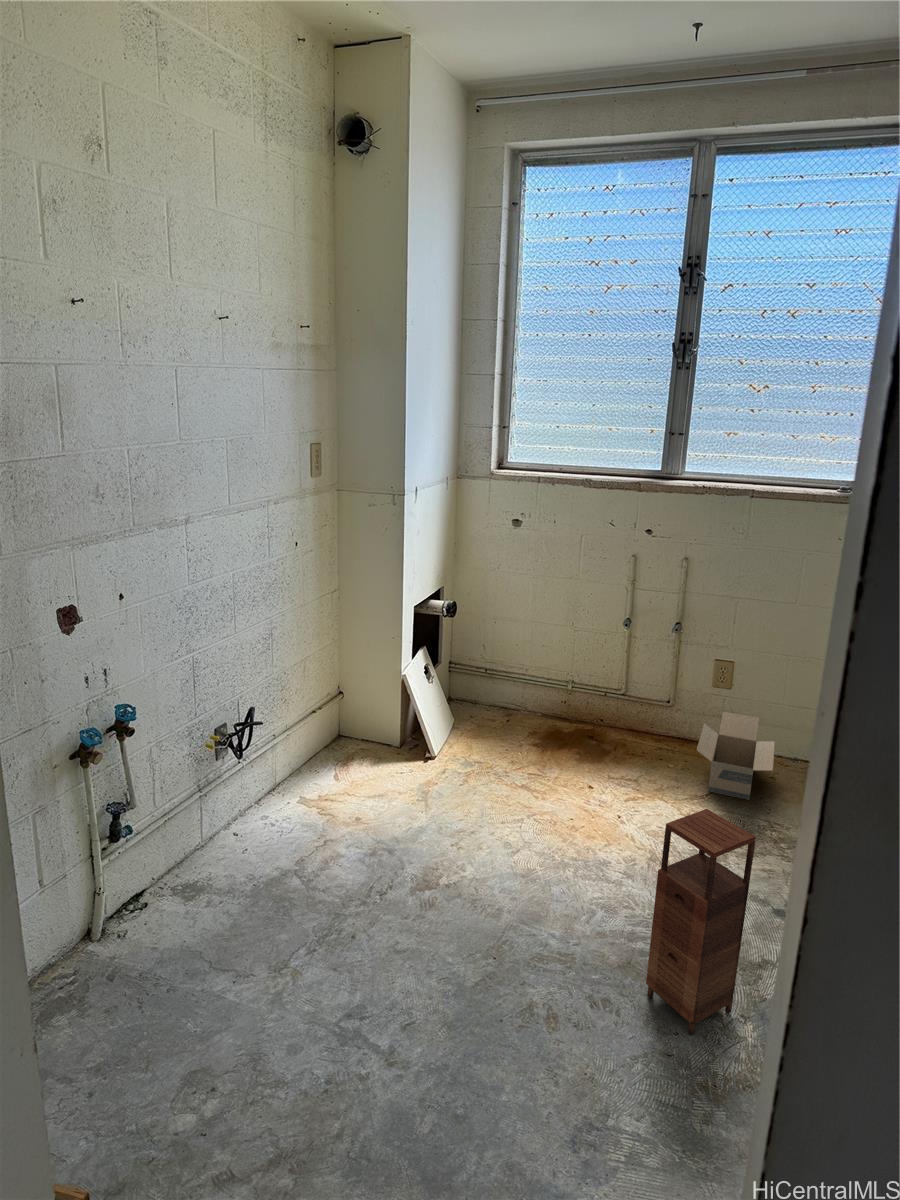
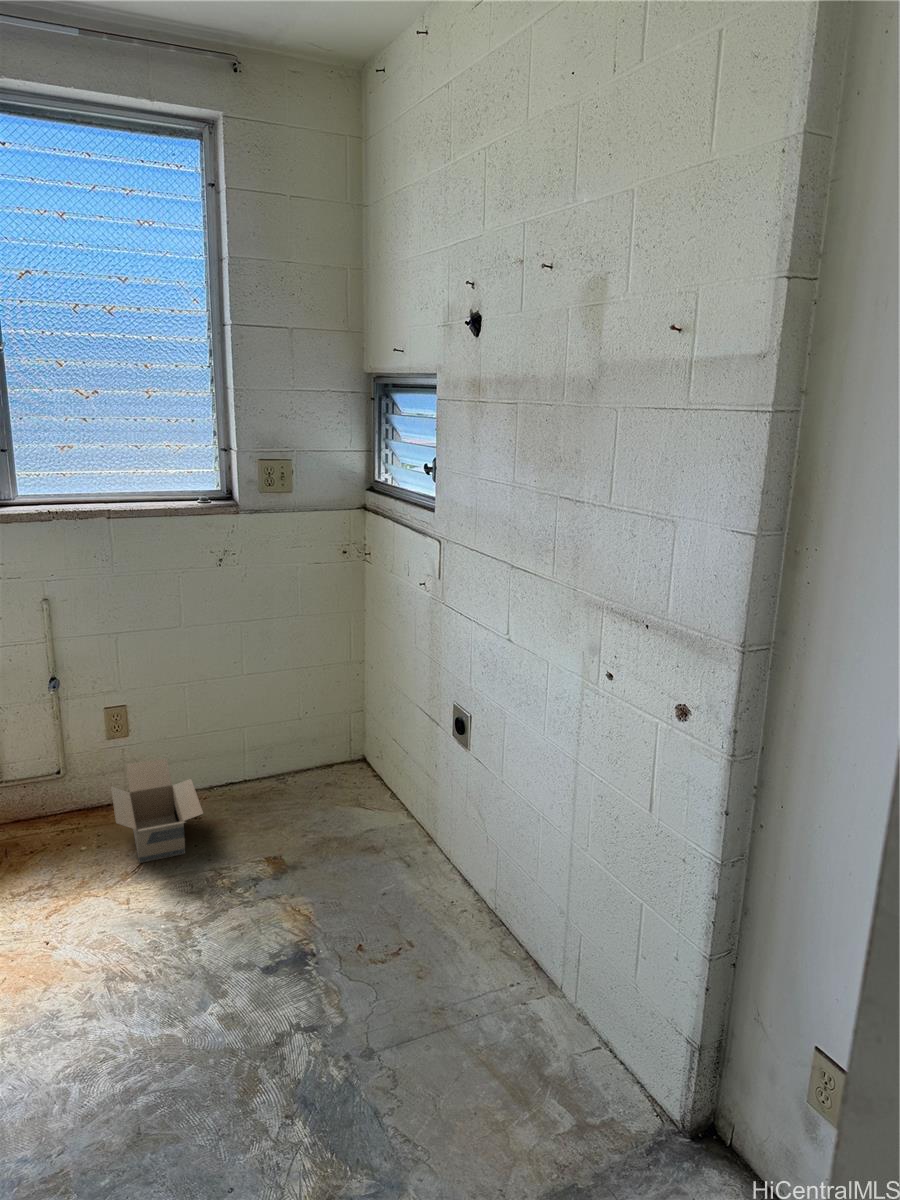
storage cabinet: present [646,809,756,1035] -> none [161,911,266,1168]

